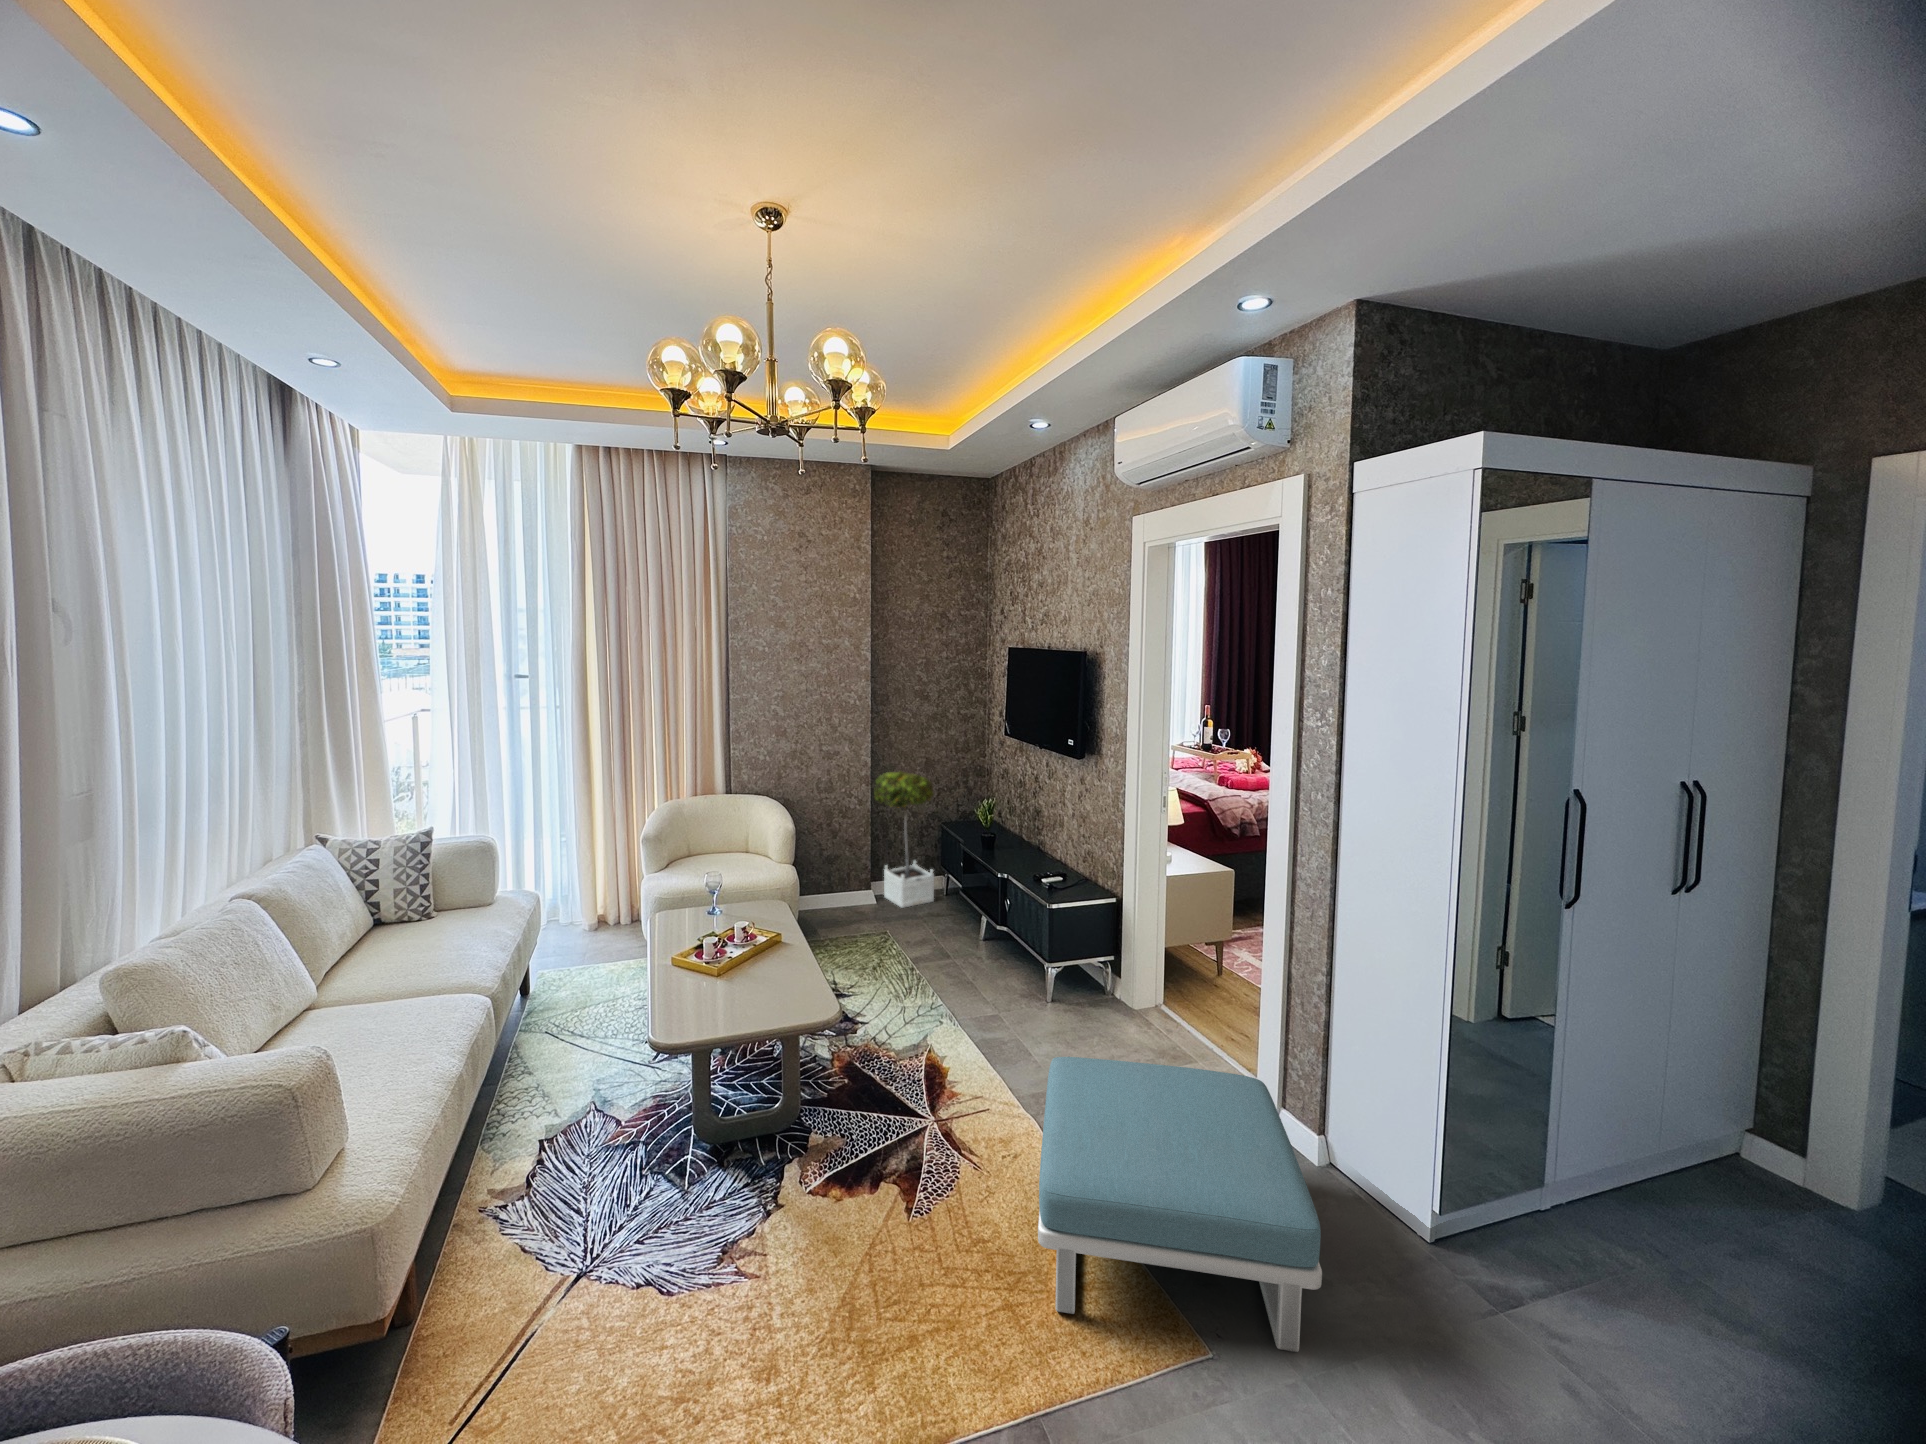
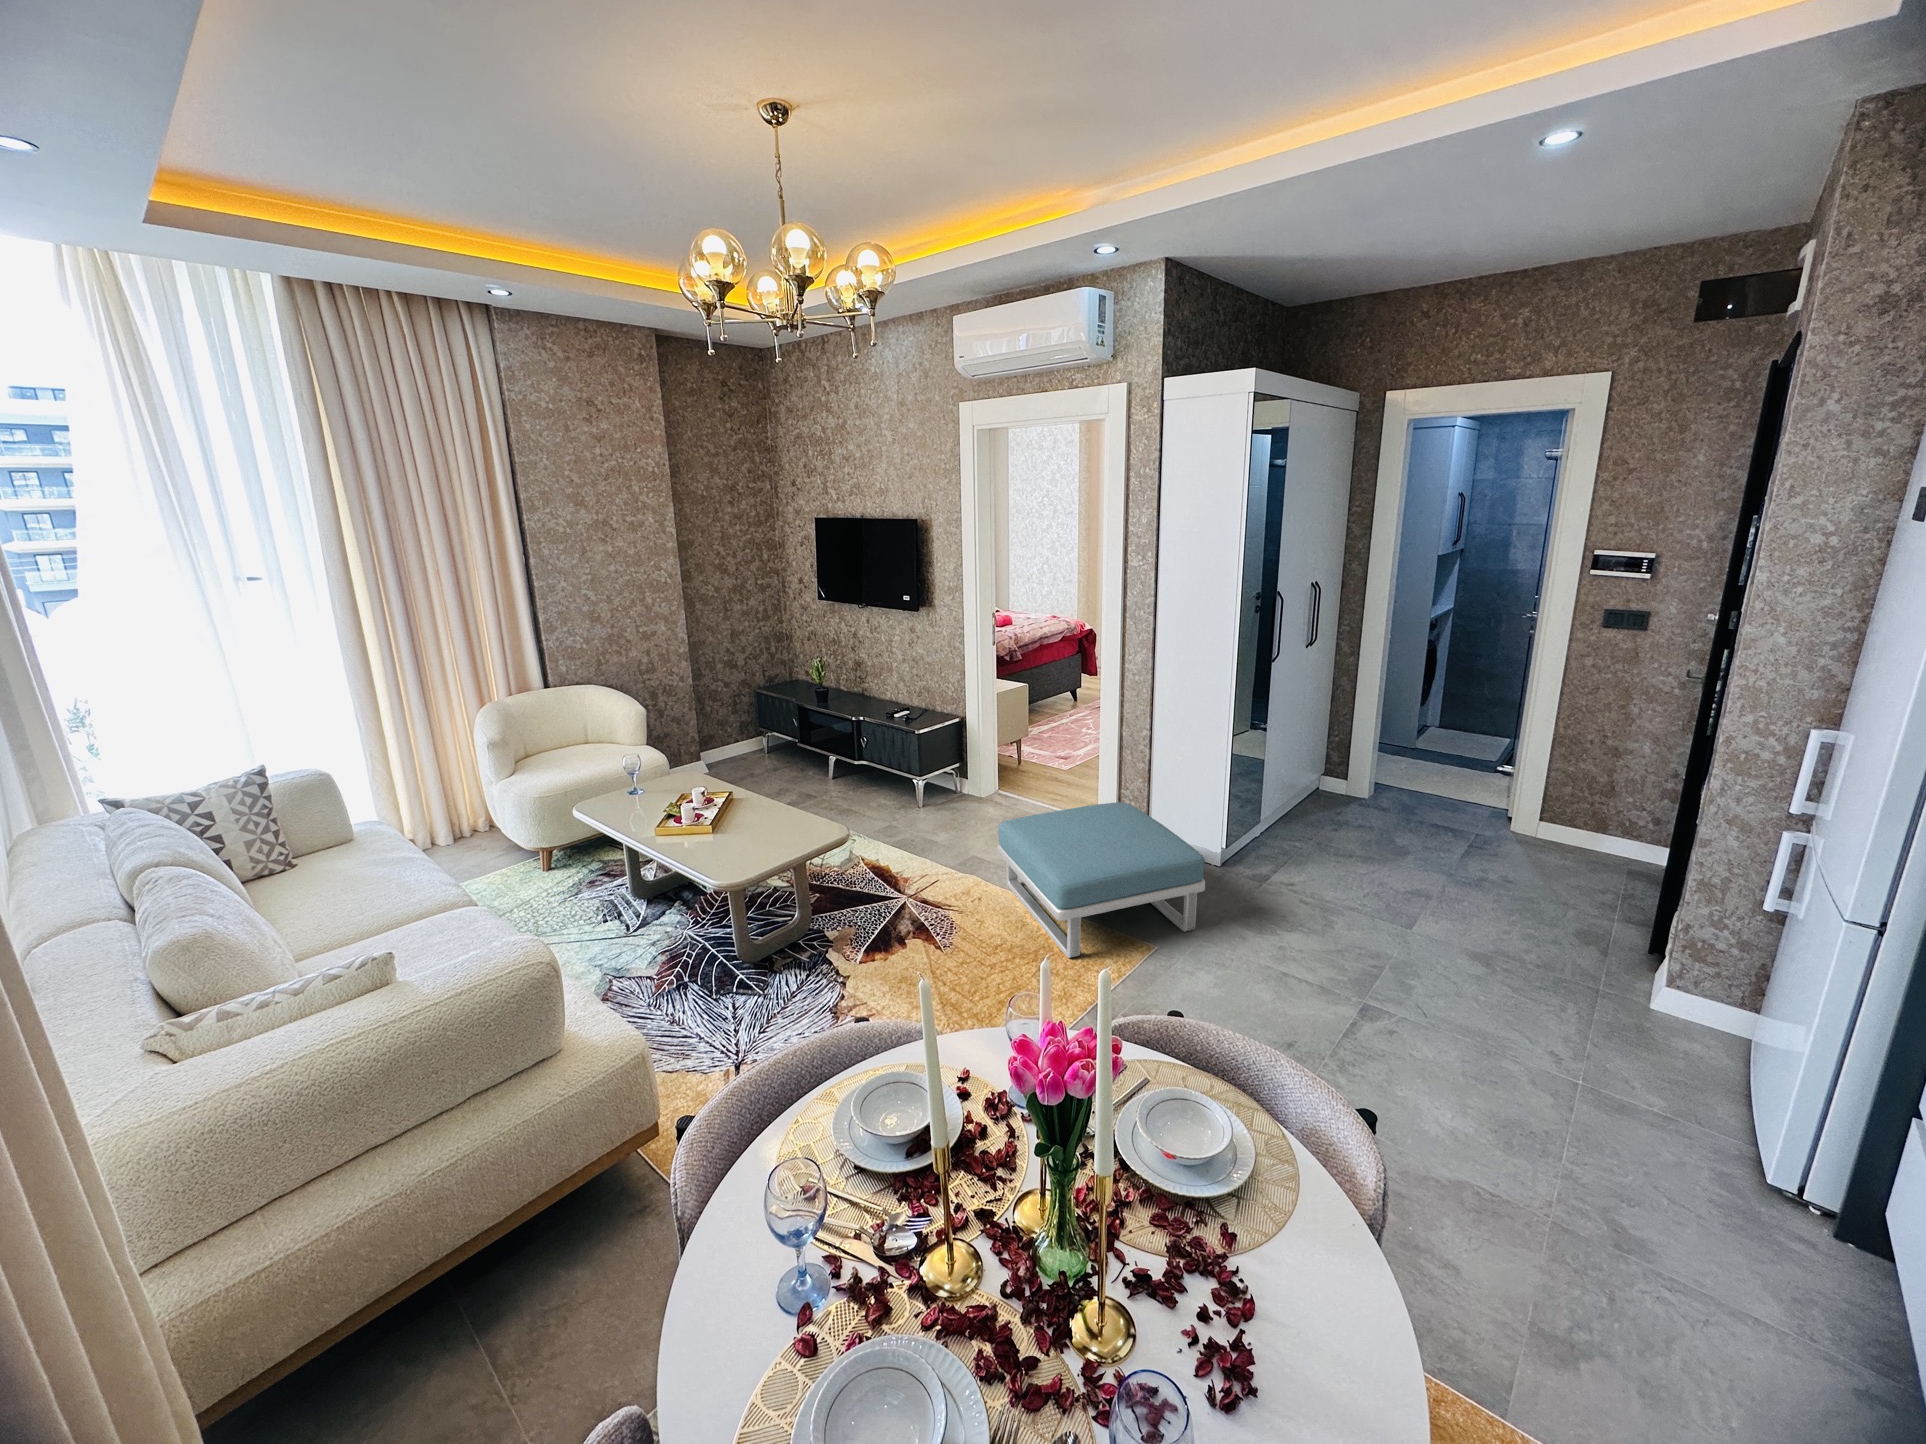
potted tree: present [874,771,934,908] -> none [690,643,761,772]

